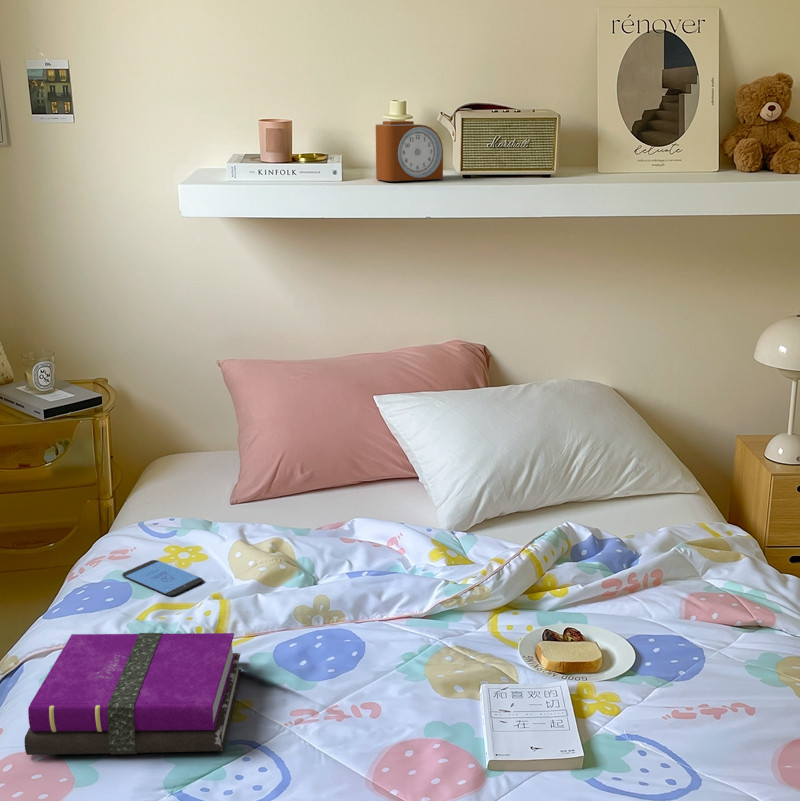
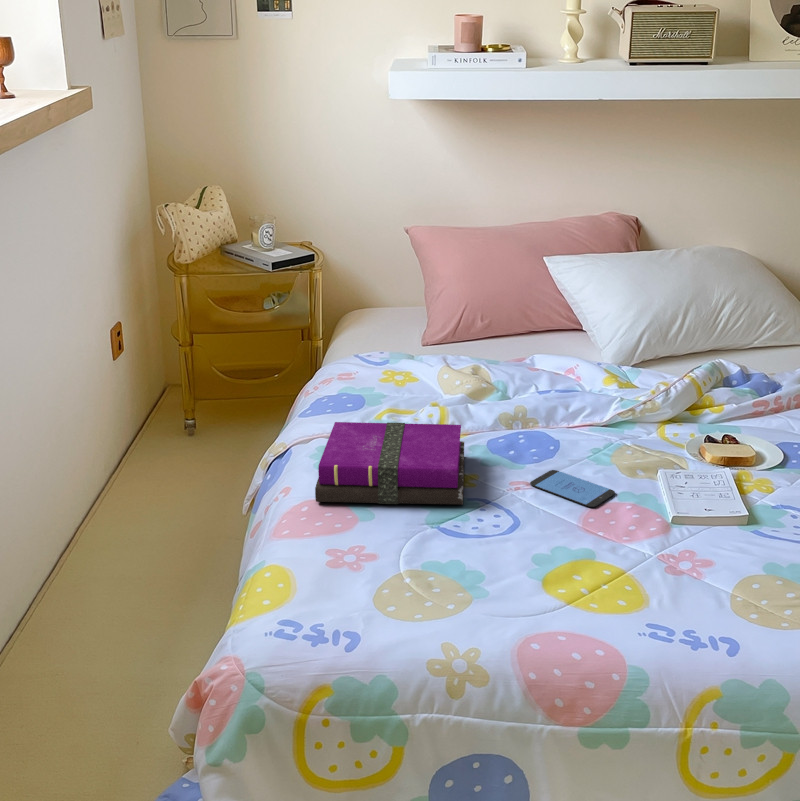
alarm clock: present [376,121,443,181] -> none [554,14,614,68]
smartphone: present [122,560,203,596] -> present [530,470,615,507]

